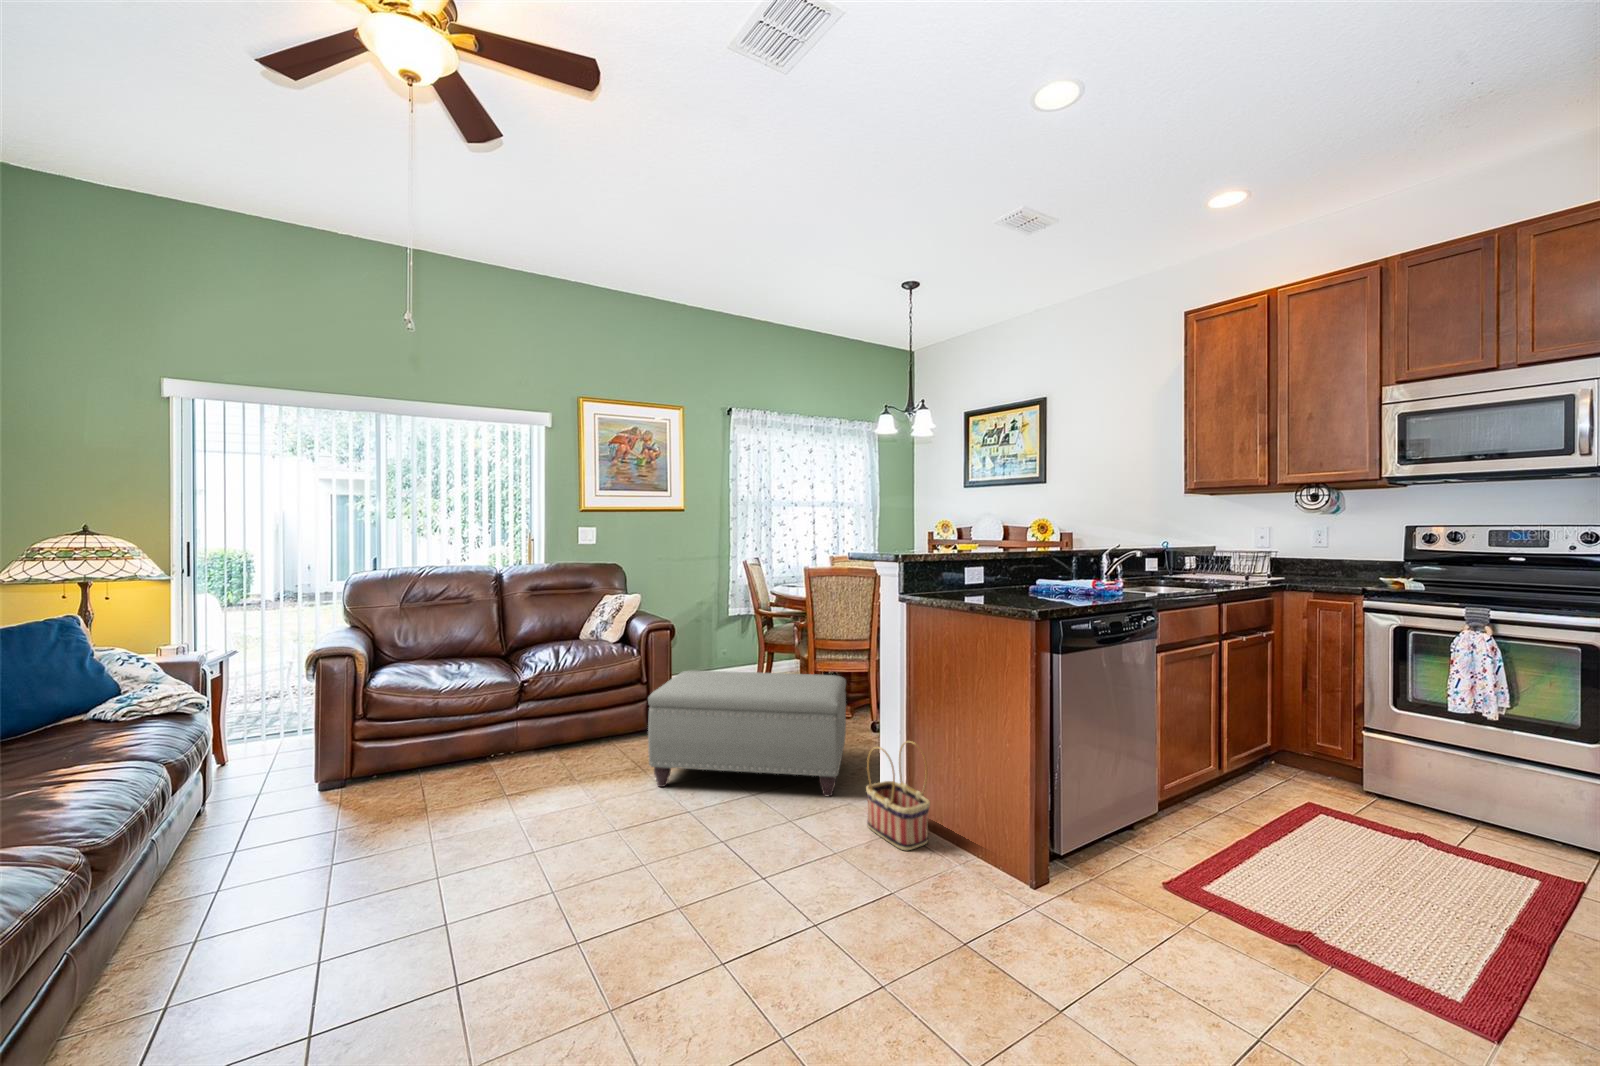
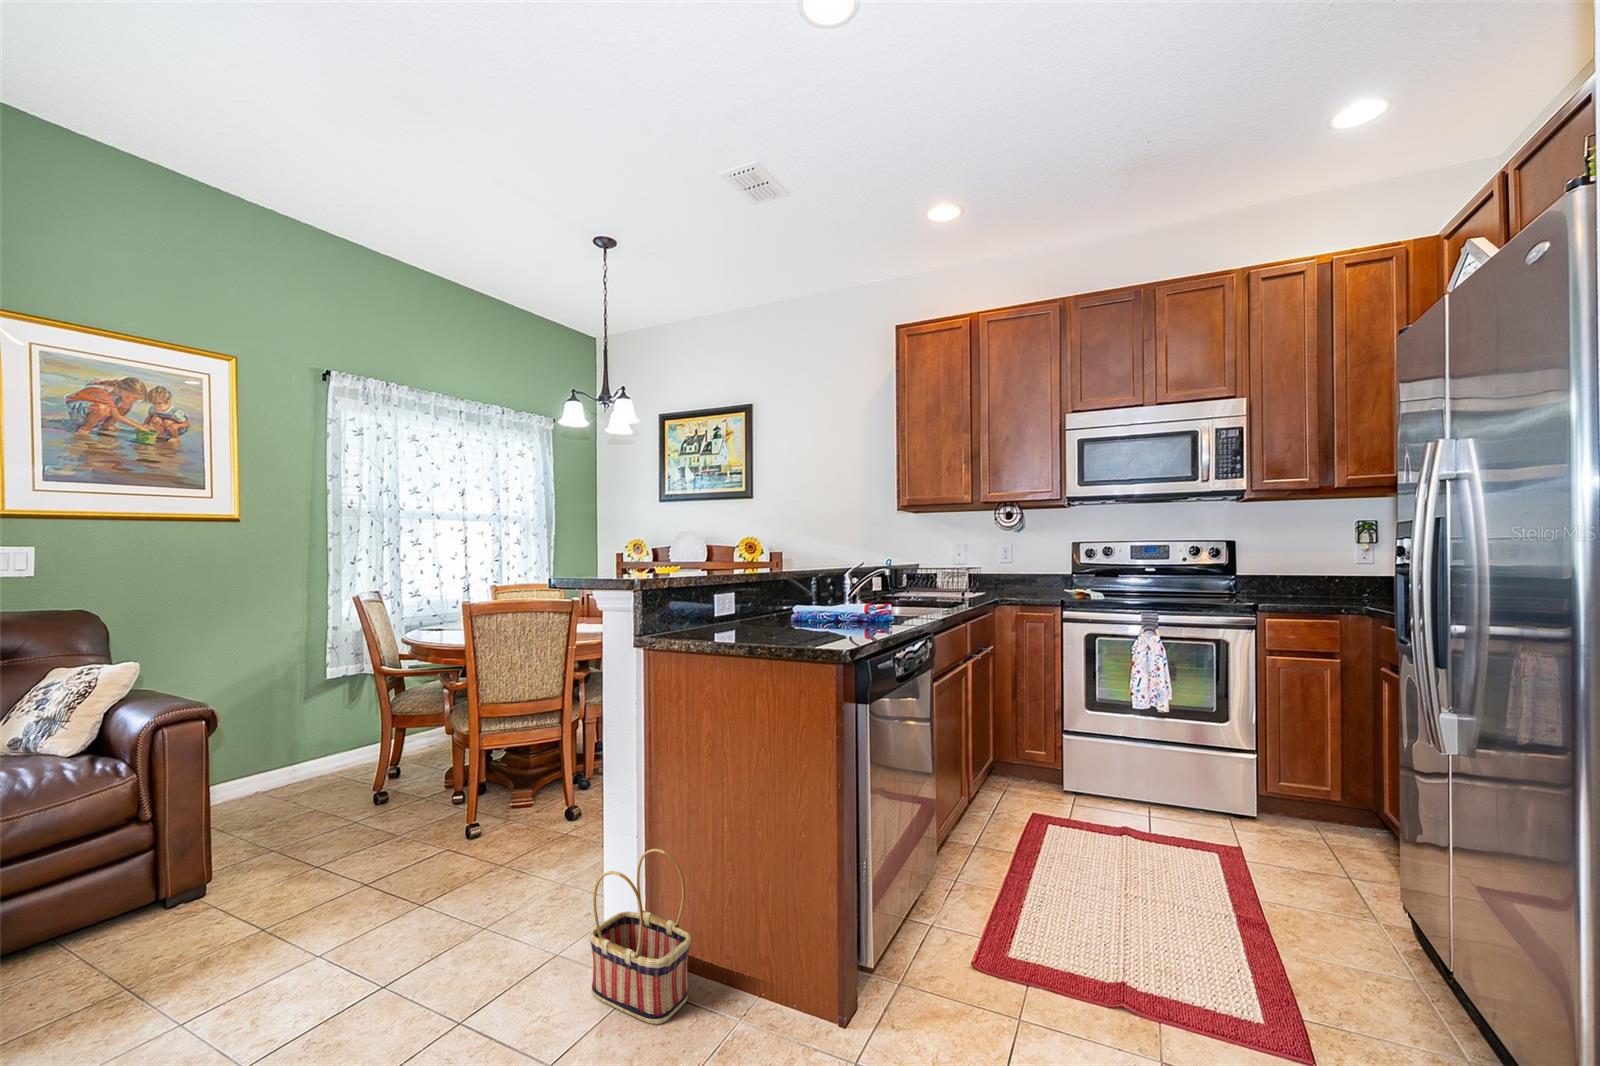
ottoman: present [648,670,846,796] -> none [150,758,537,1025]

